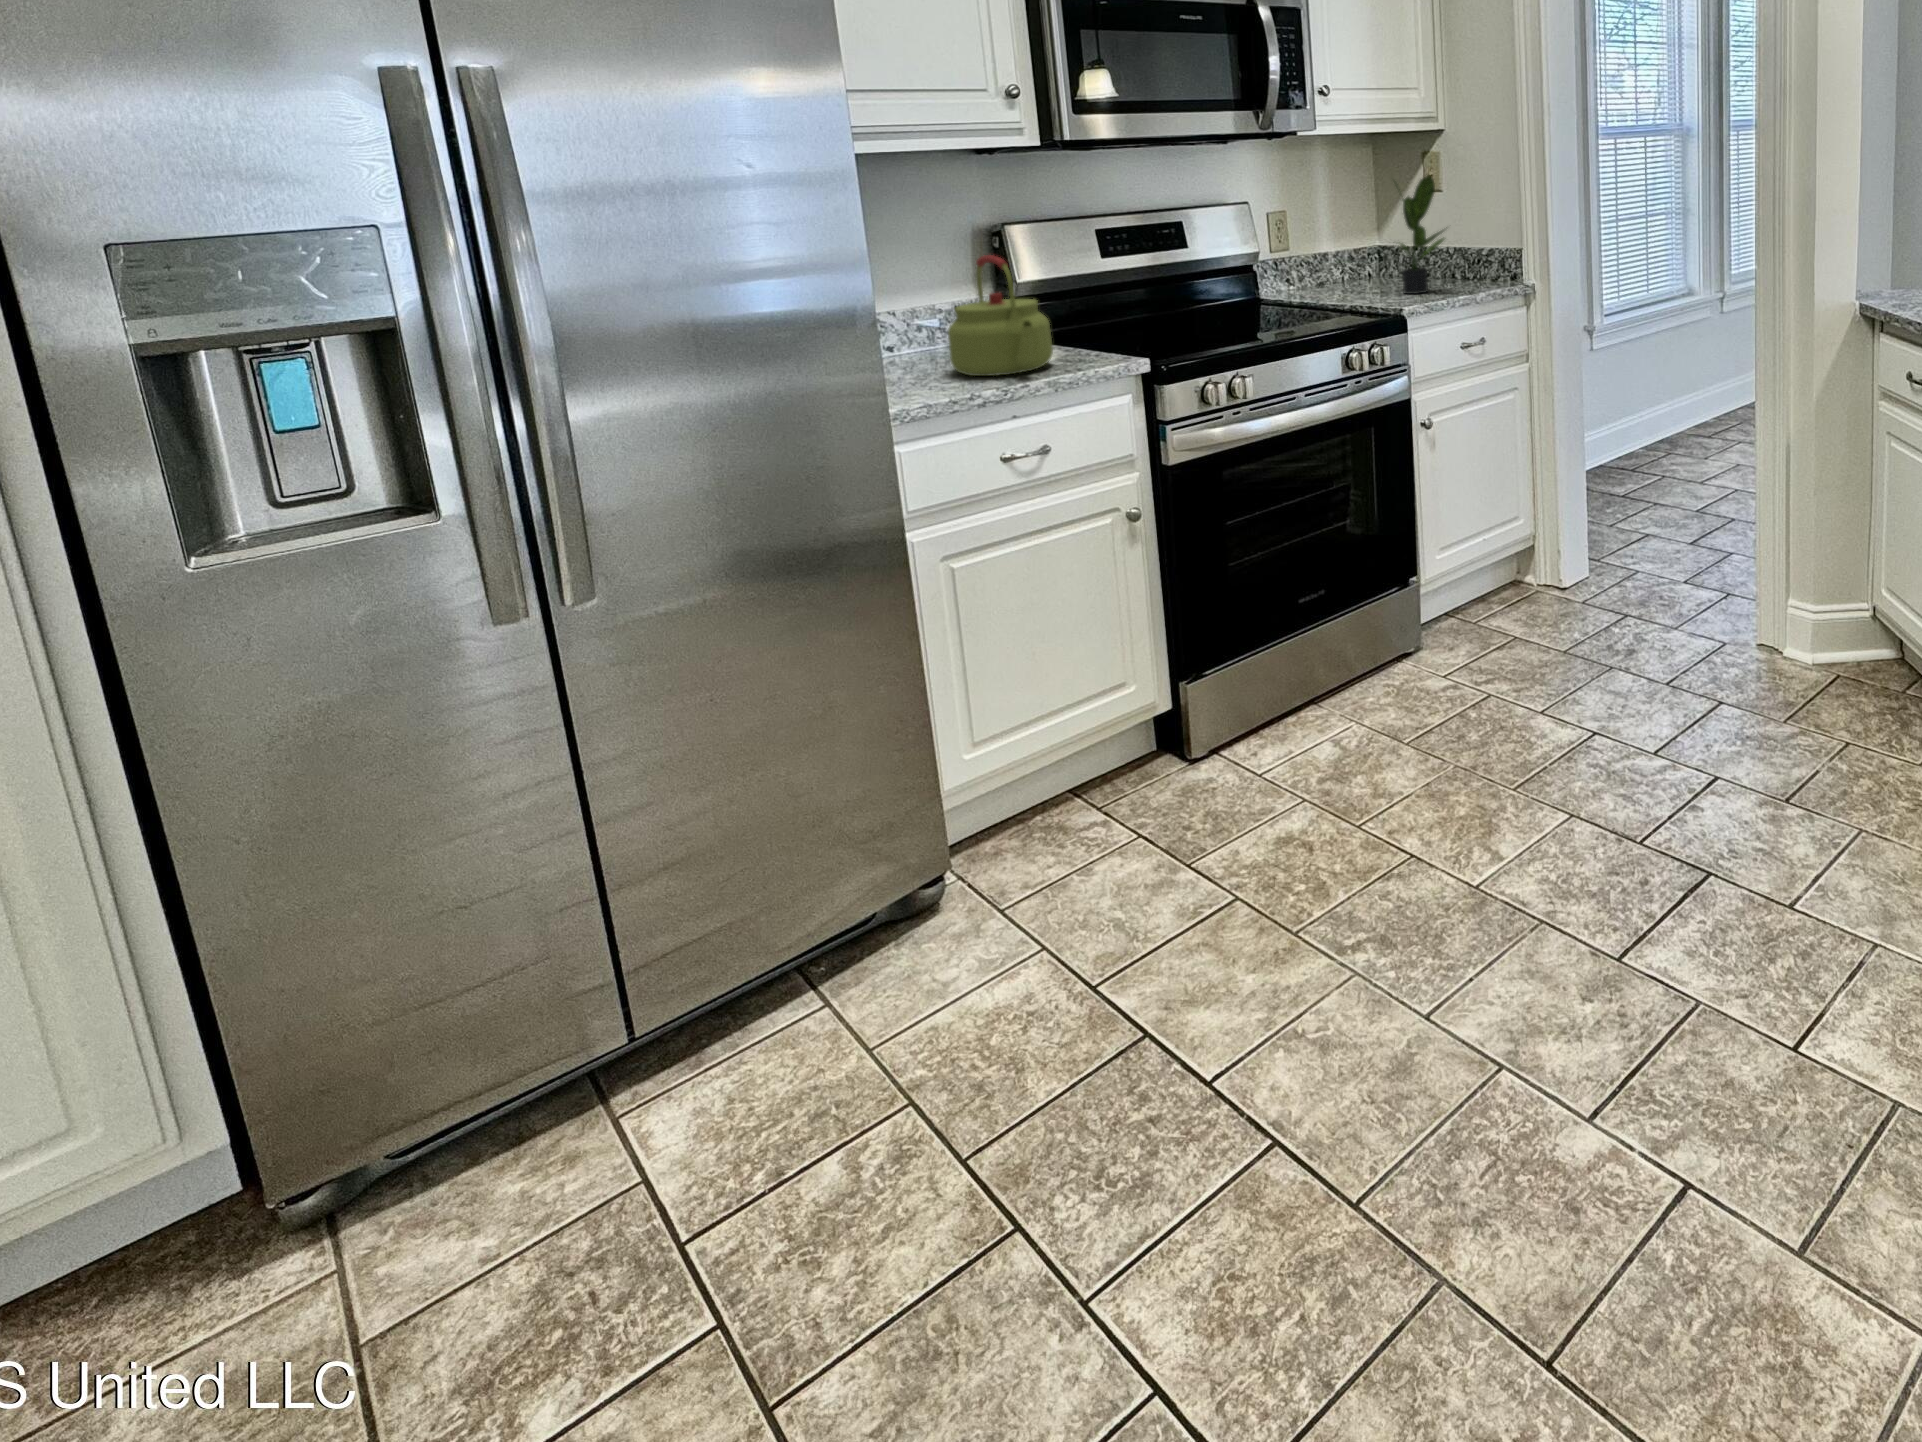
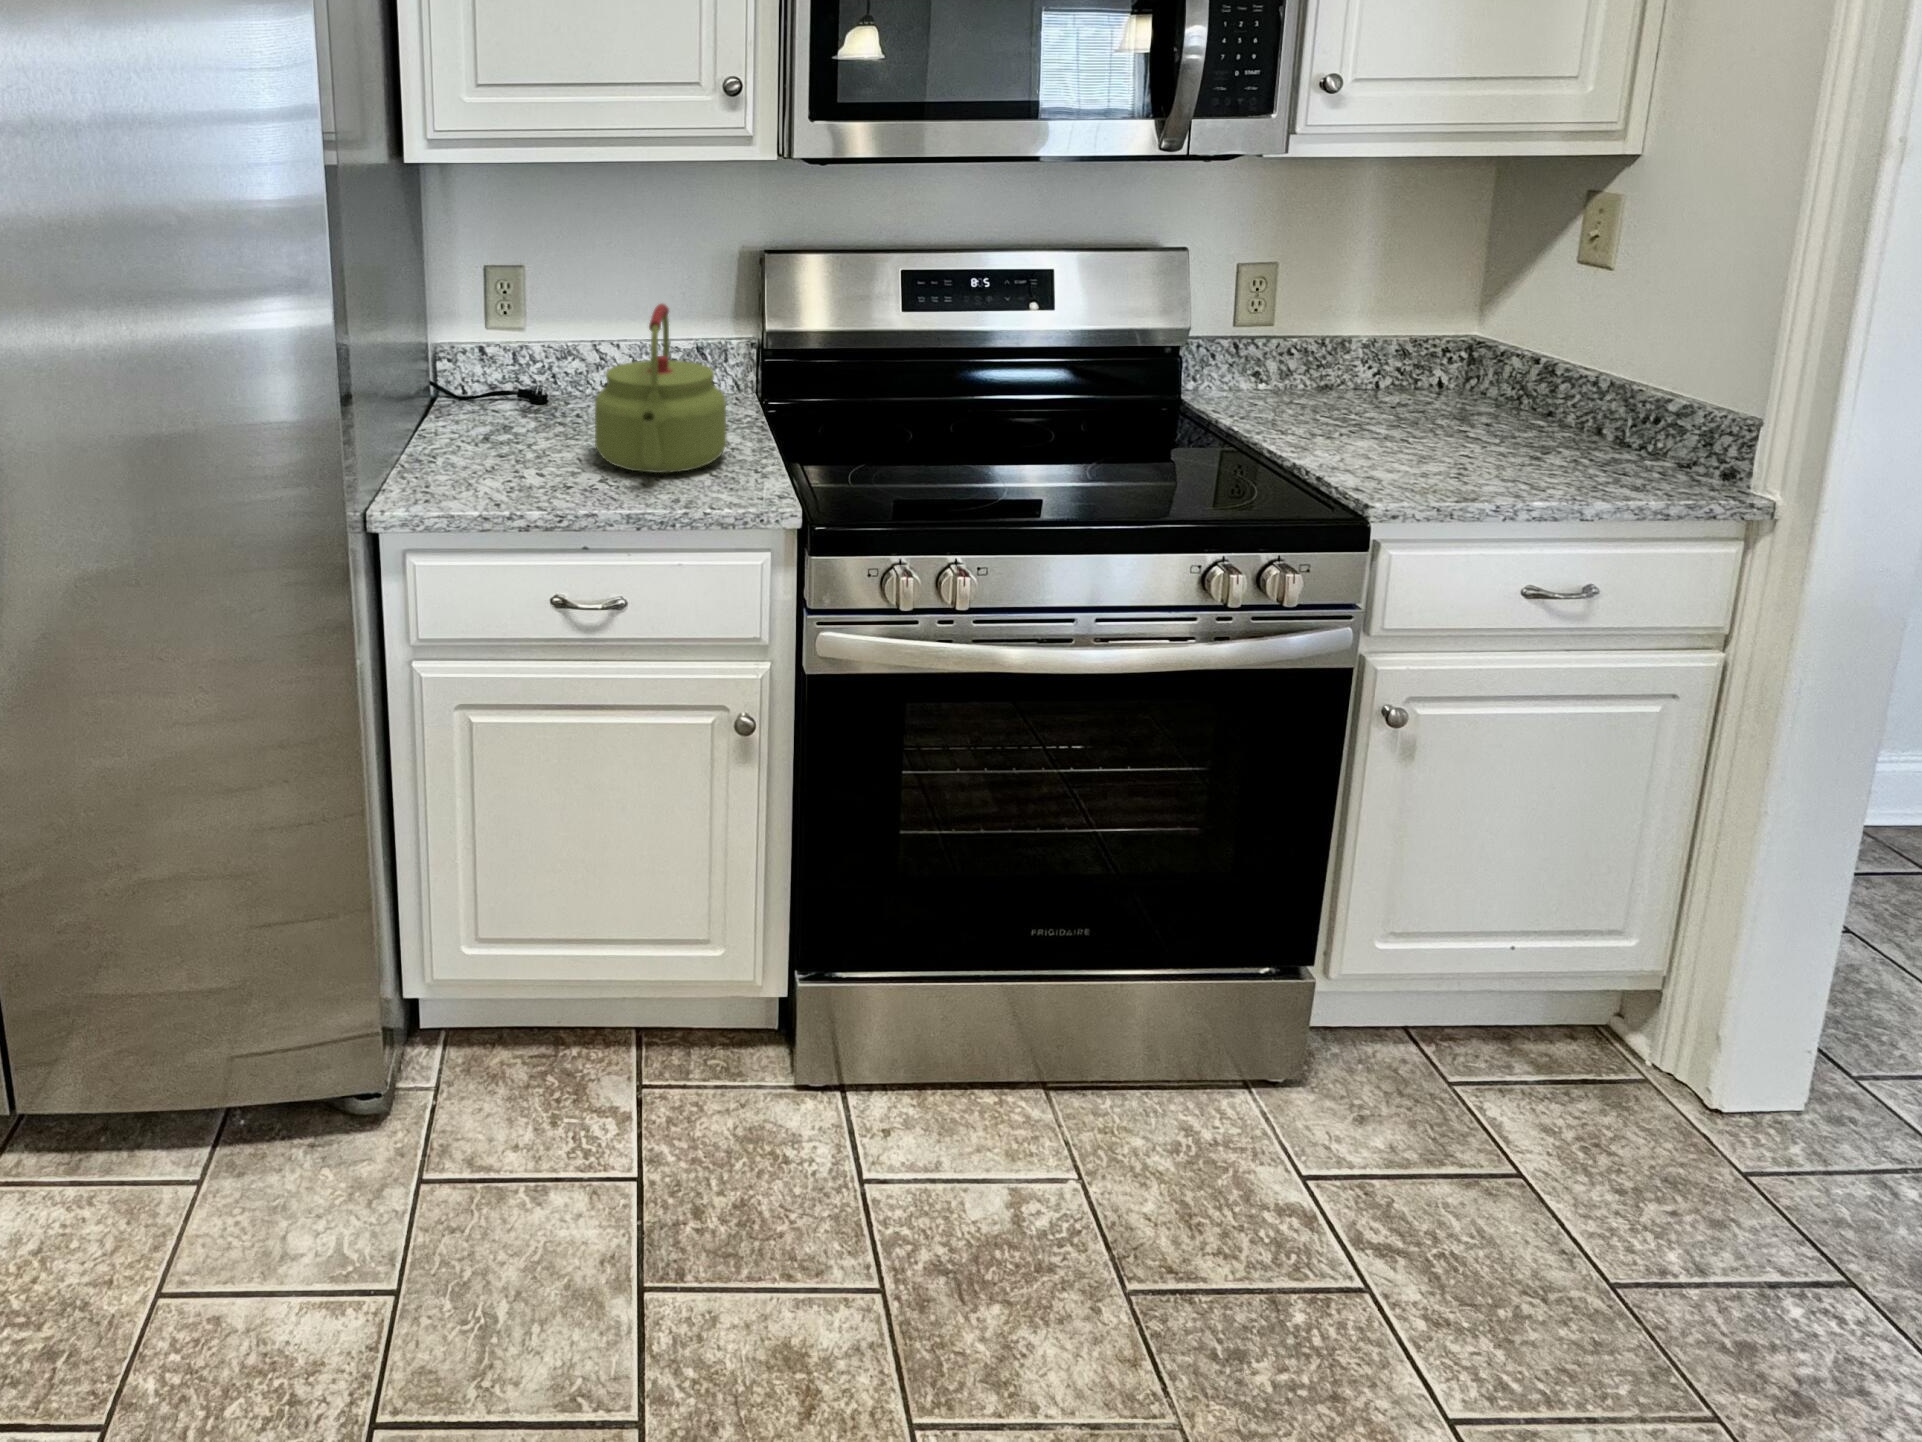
potted plant: present [1395,175,1444,294] -> none [1441,234,1580,453]

